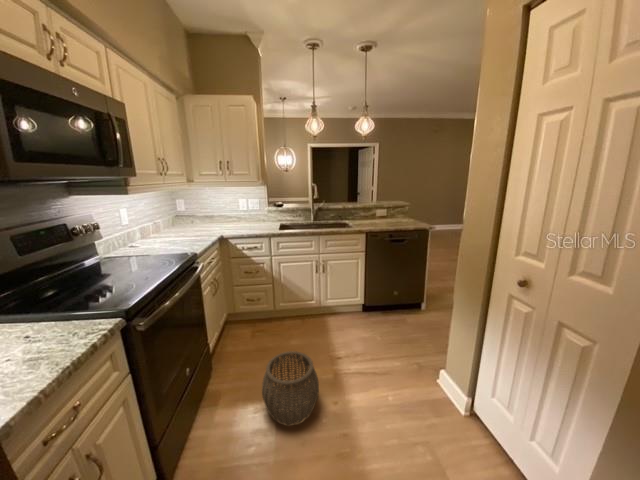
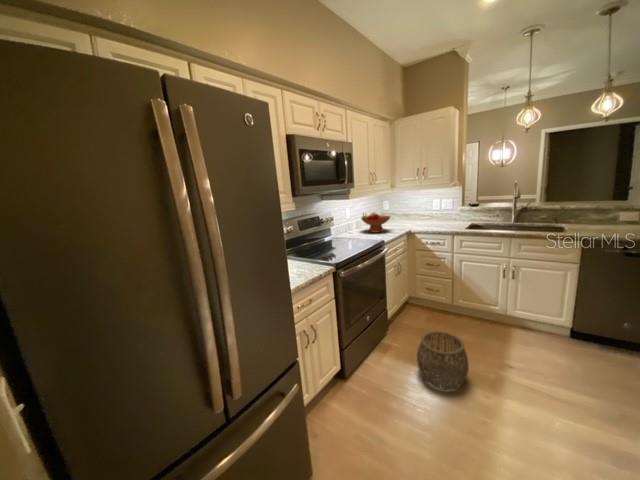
fruit bowl: none [149,215,195,243] -> present [361,212,390,233]

